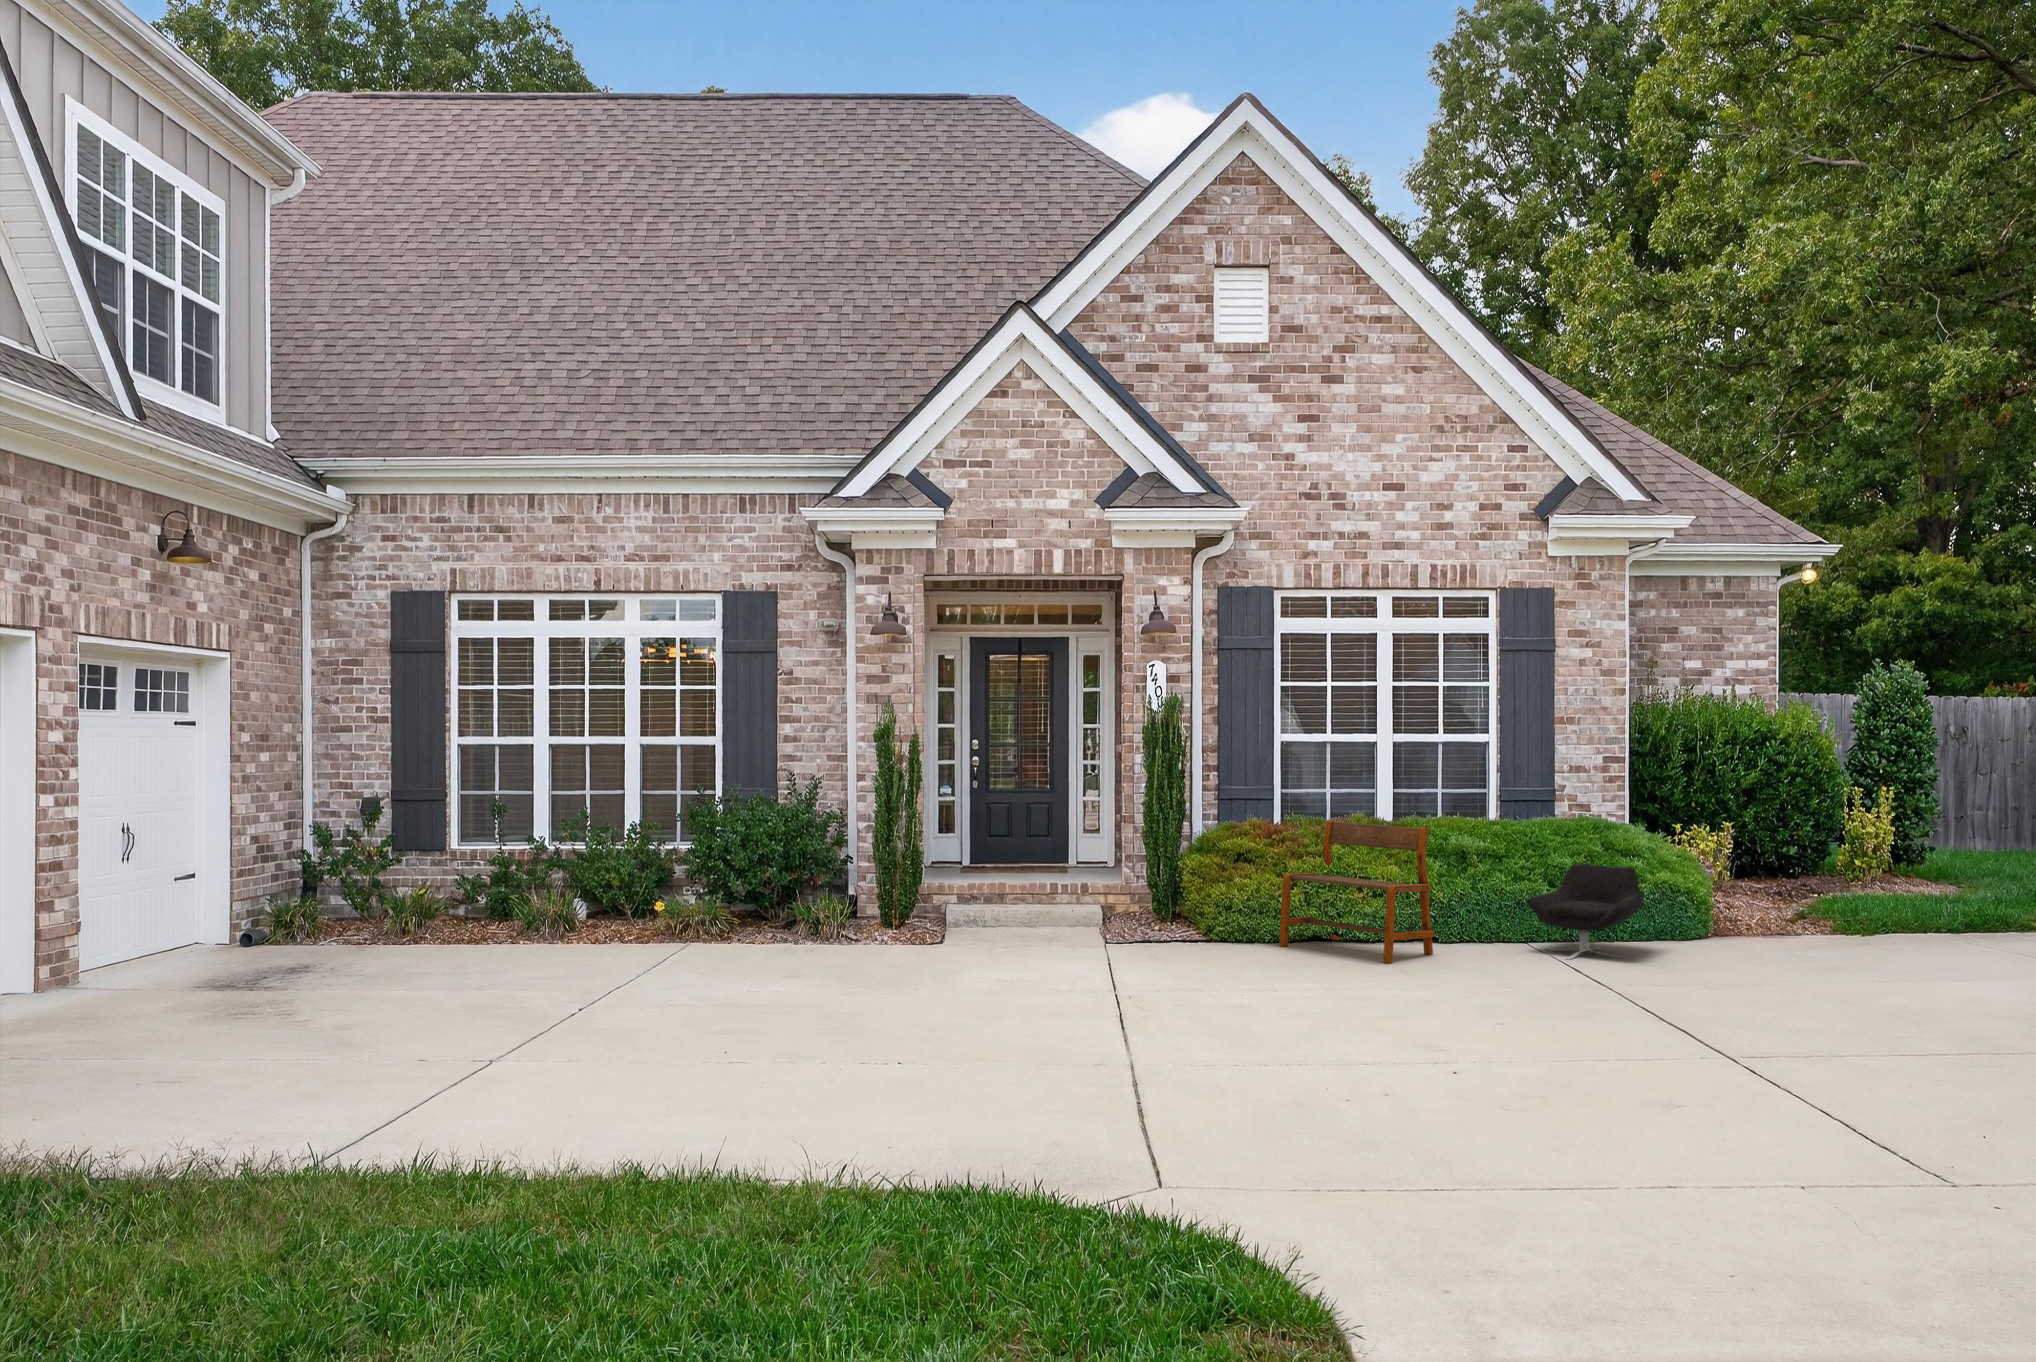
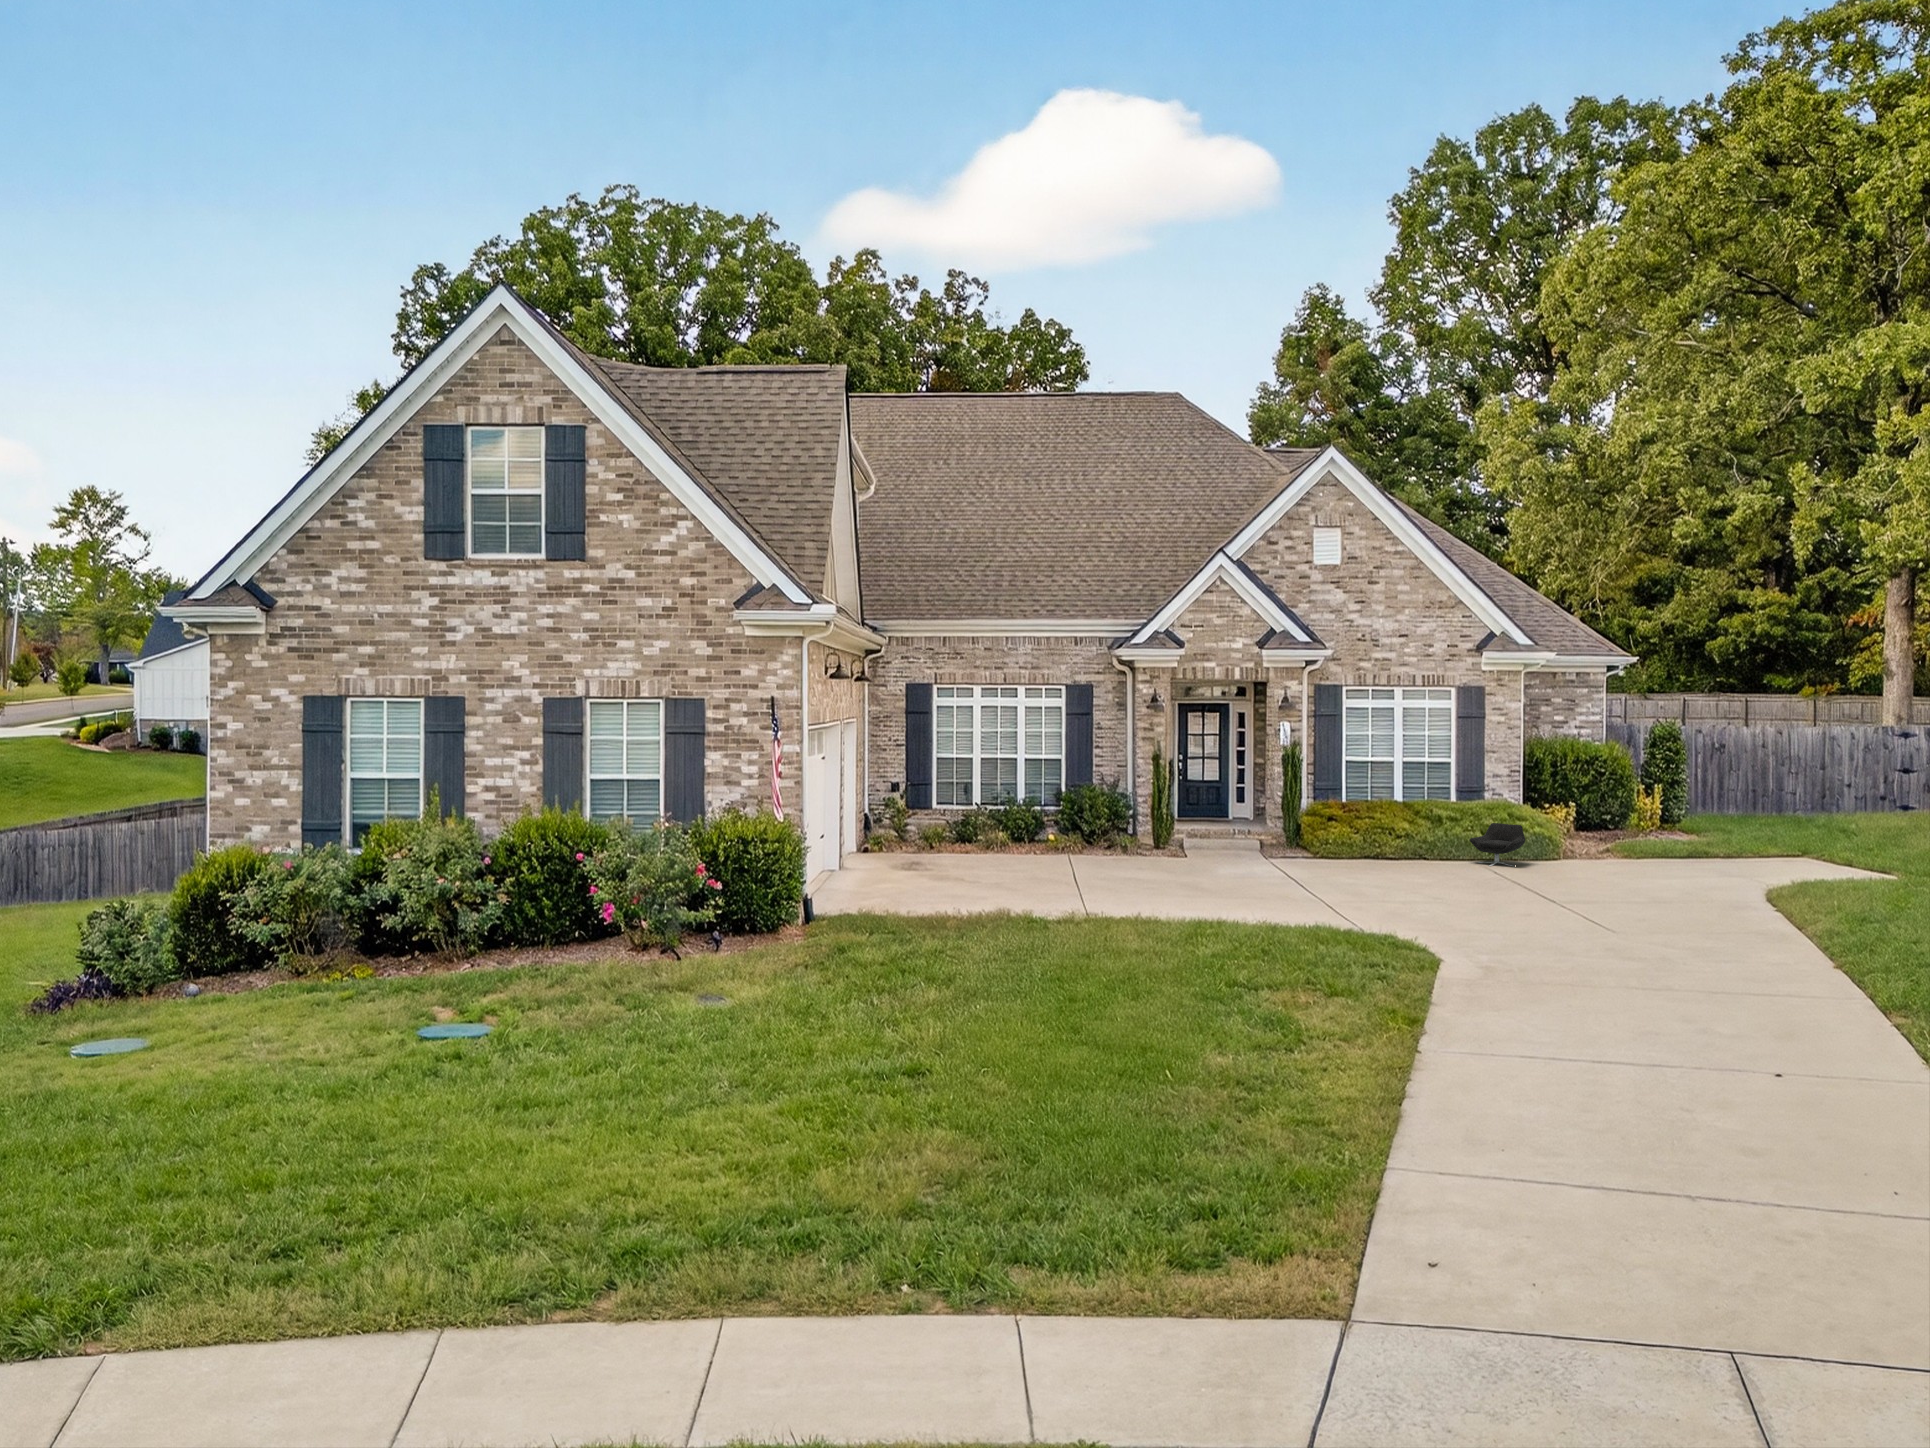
bench: present [1279,820,1434,963] -> none [1351,801,1426,866]

